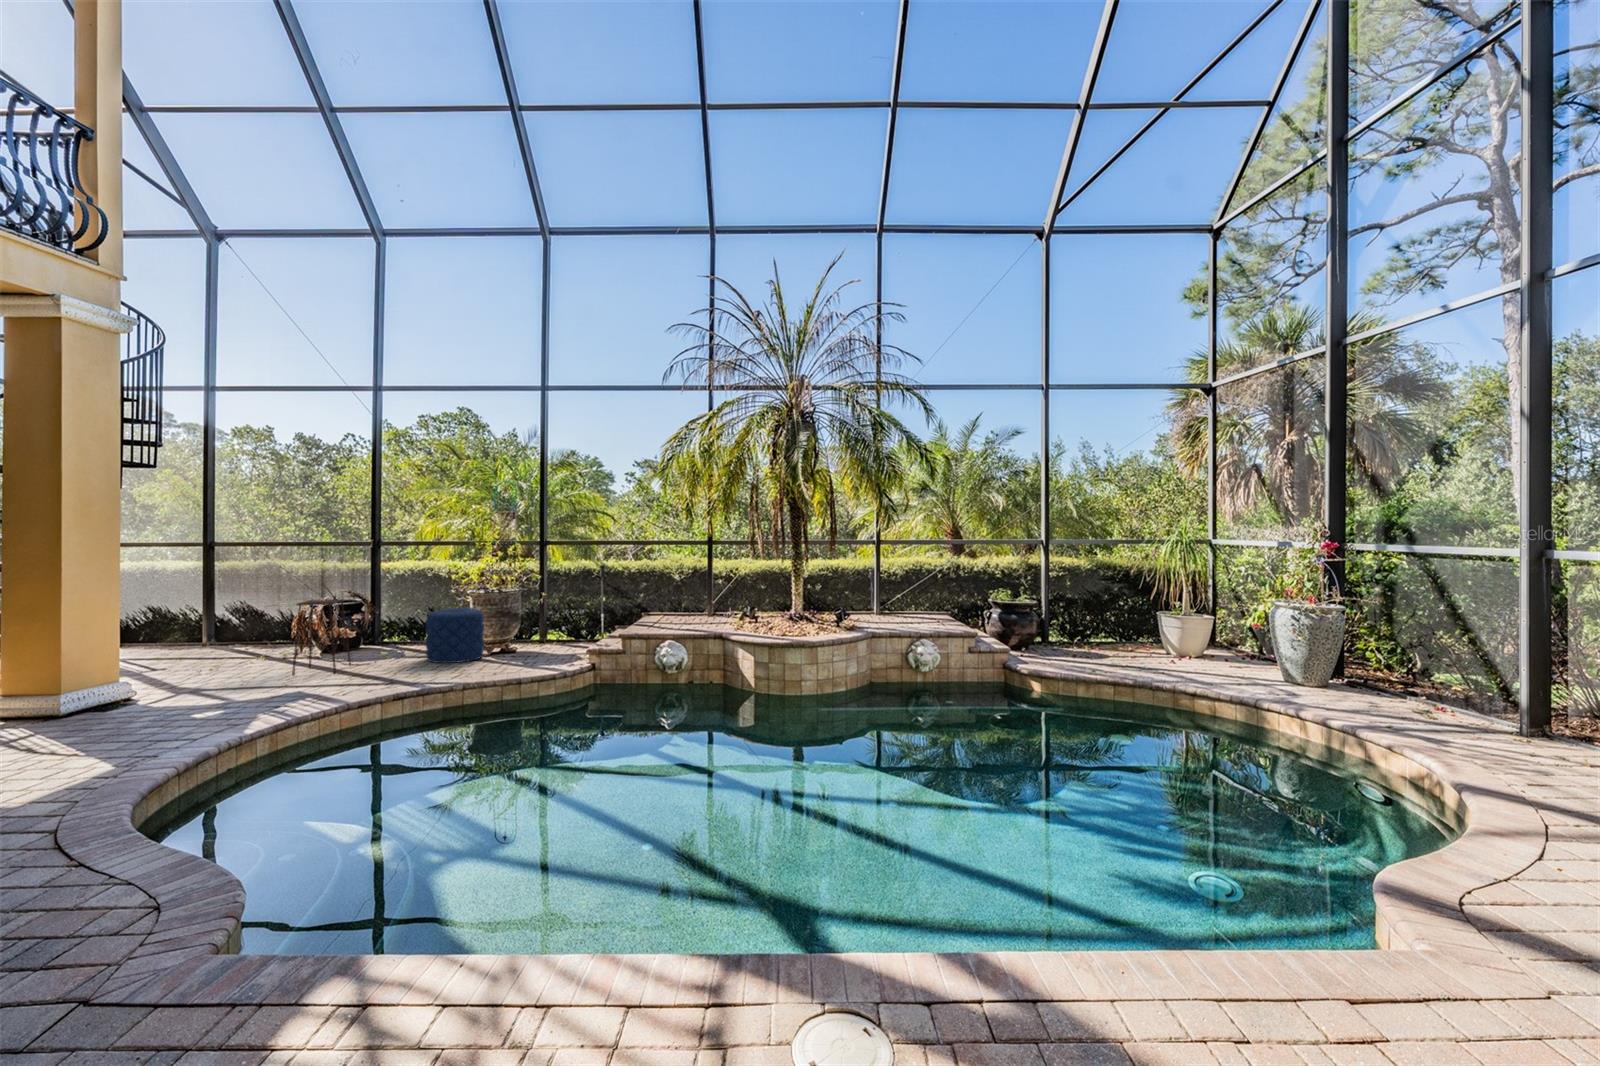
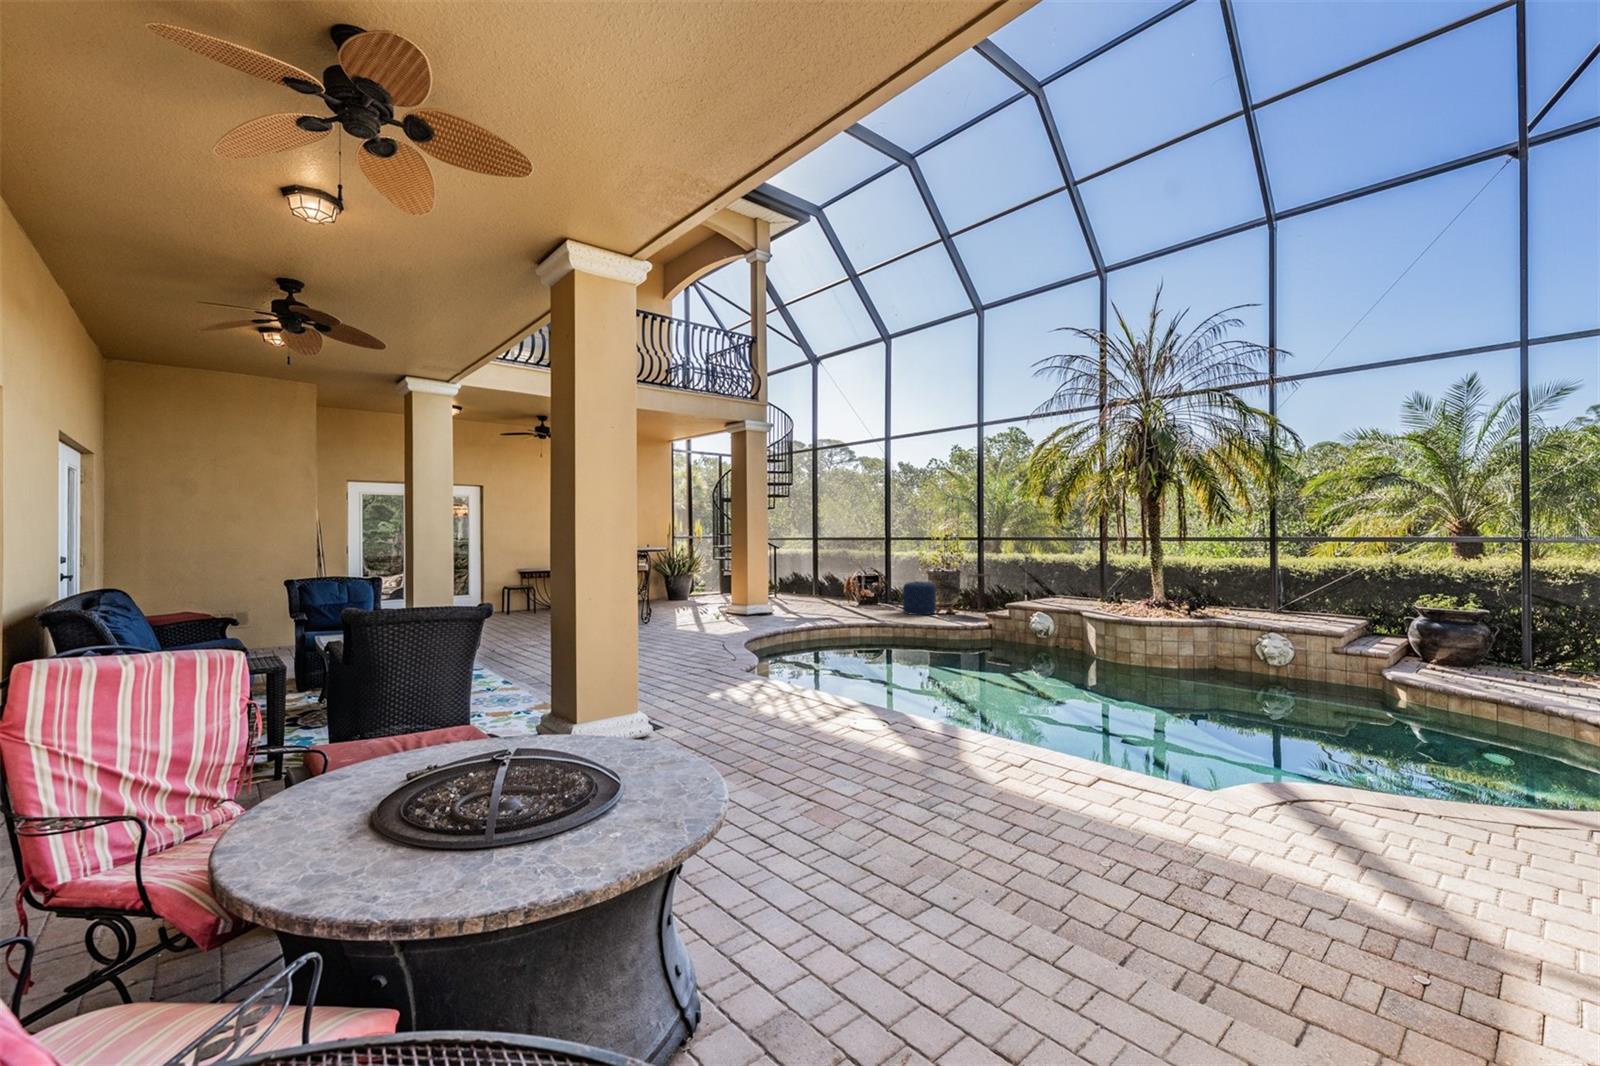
side table: present [292,599,351,675] -> present [966,574,992,607]

